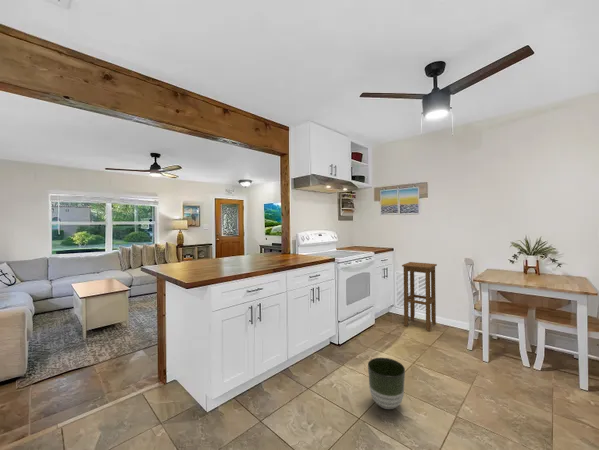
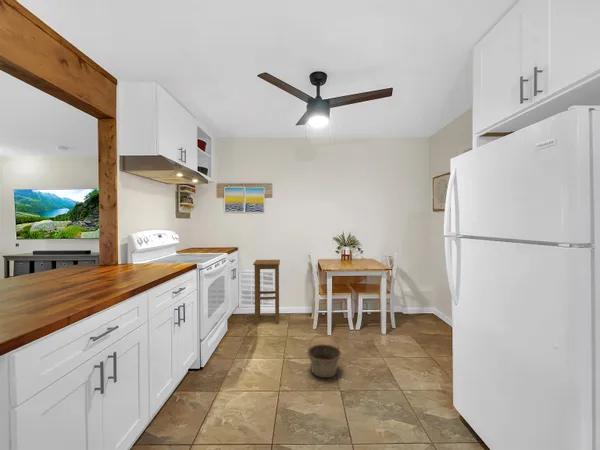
basket: none [431,348,475,399] -> present [308,335,341,378]
planter: present [368,358,405,409] -> none [268,363,305,419]

